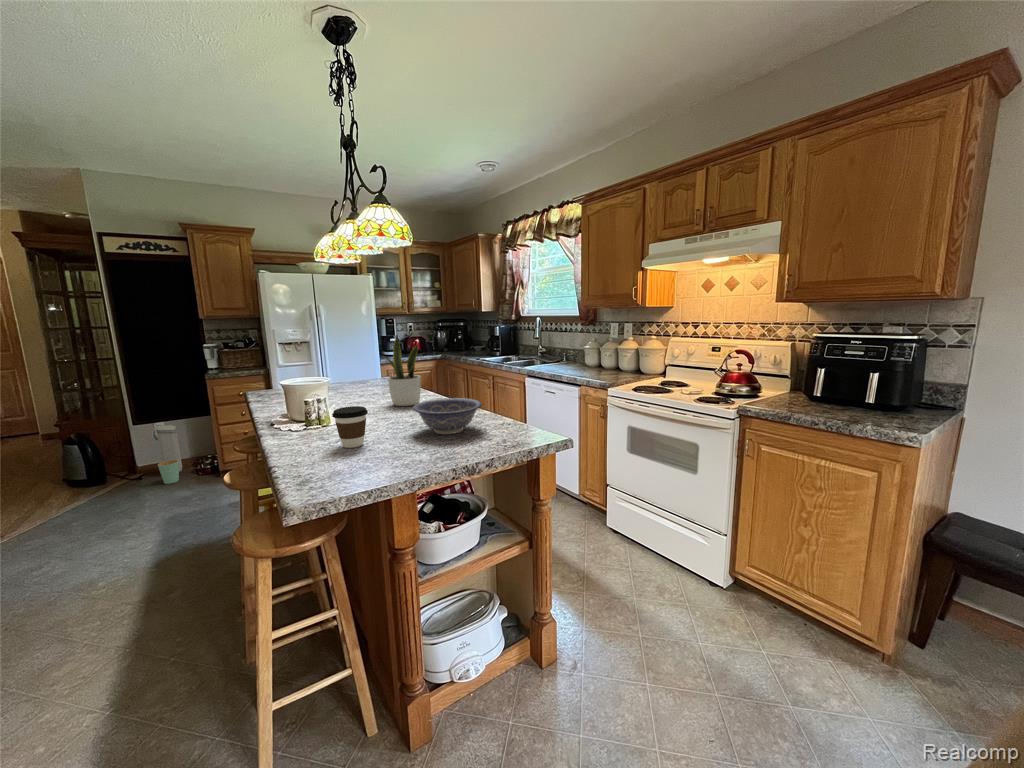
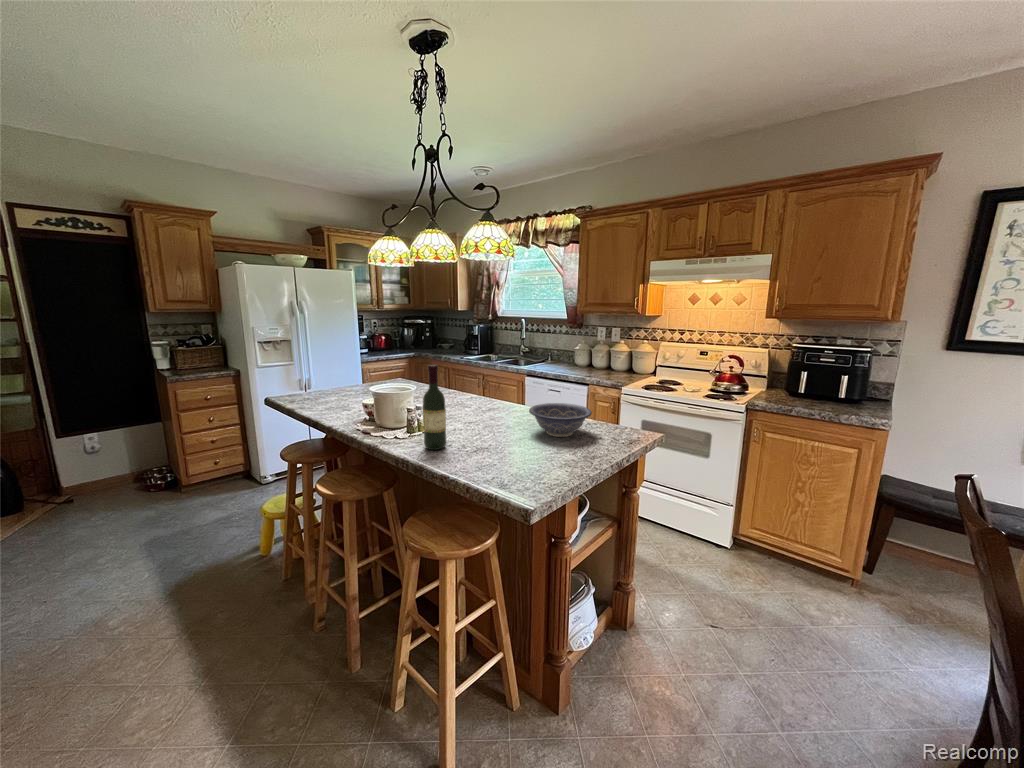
potted plant: present [385,335,421,406] -> none [449,338,501,411]
wine bottle: none [286,353,316,440] -> present [423,365,446,450]
coffee cup: present [332,406,368,448] -> none [481,415,512,455]
trash can: present [156,425,182,484] -> none [90,437,129,506]

